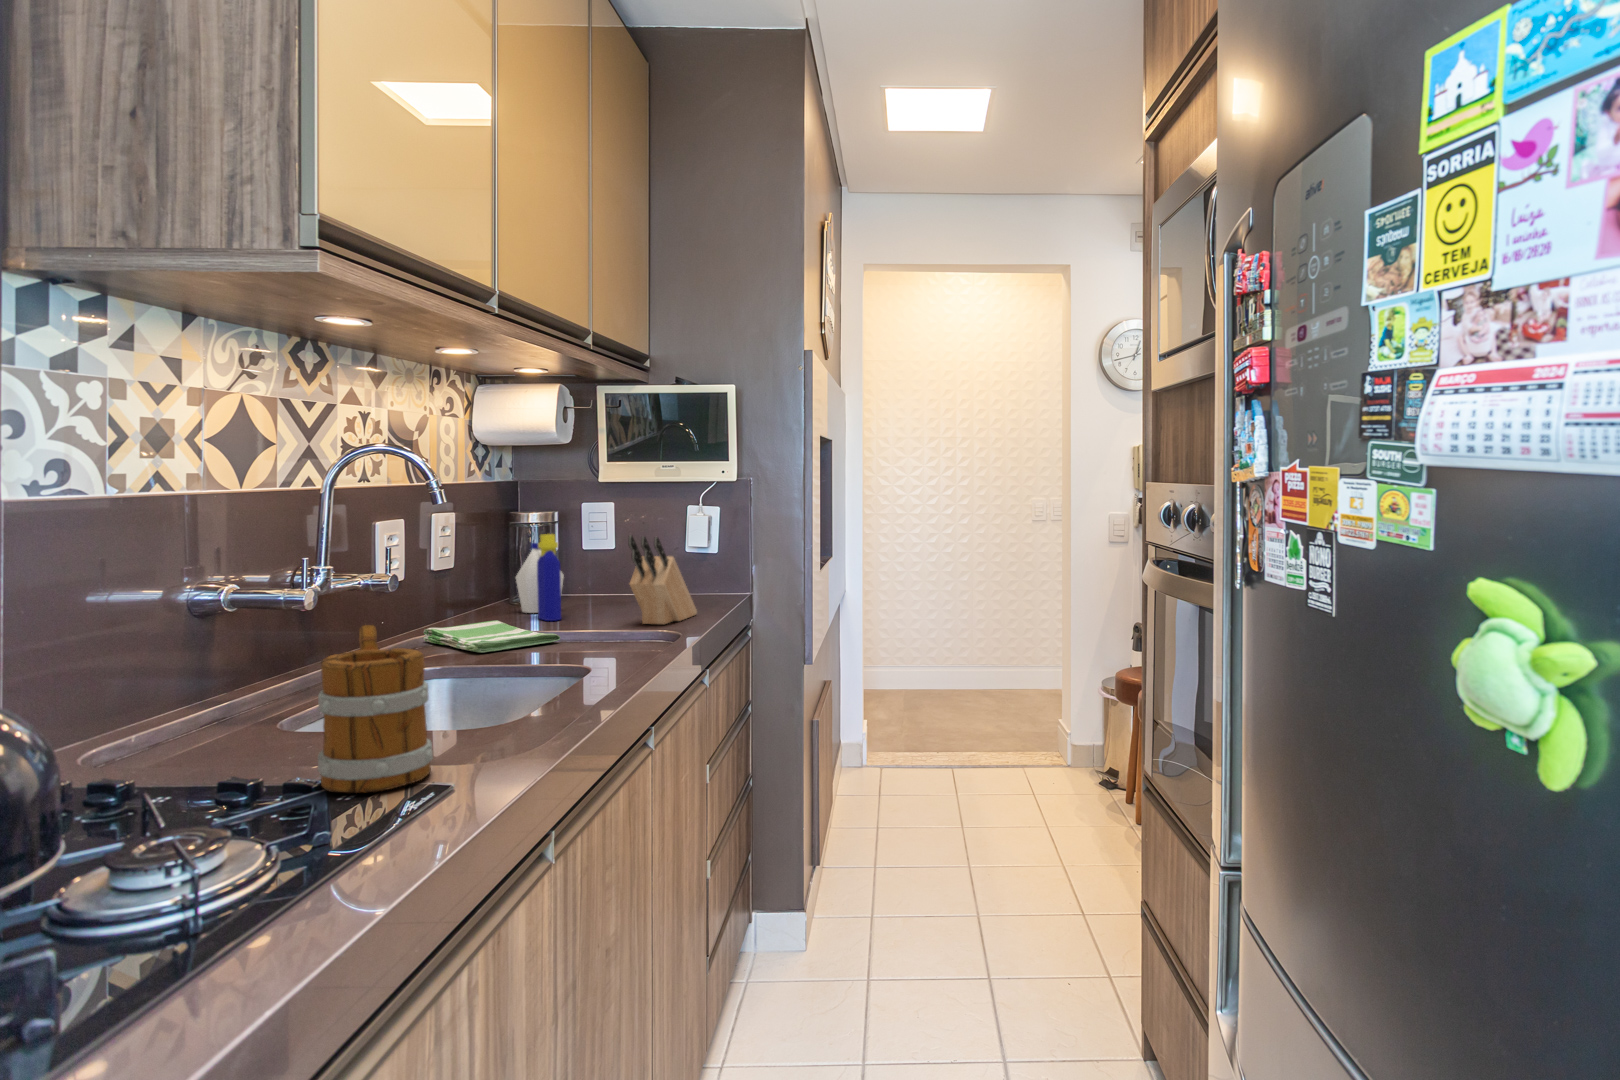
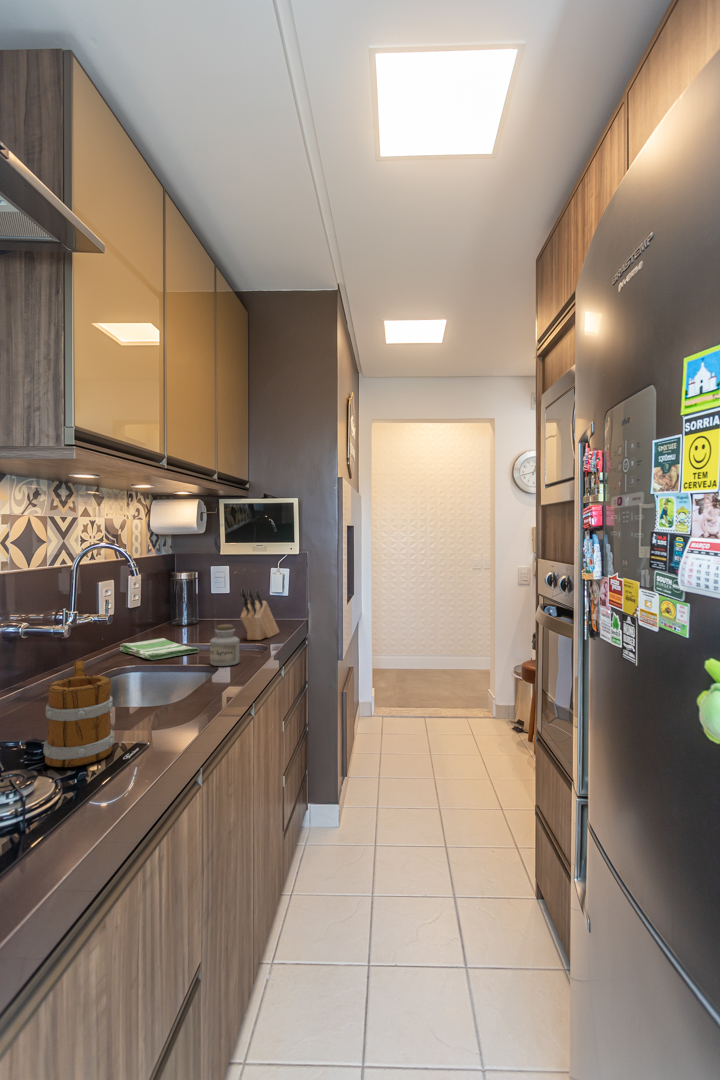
bottle: present [516,534,564,621] -> none [176,587,204,637]
jar: none [580,590,632,660] -> present [210,624,240,666]

